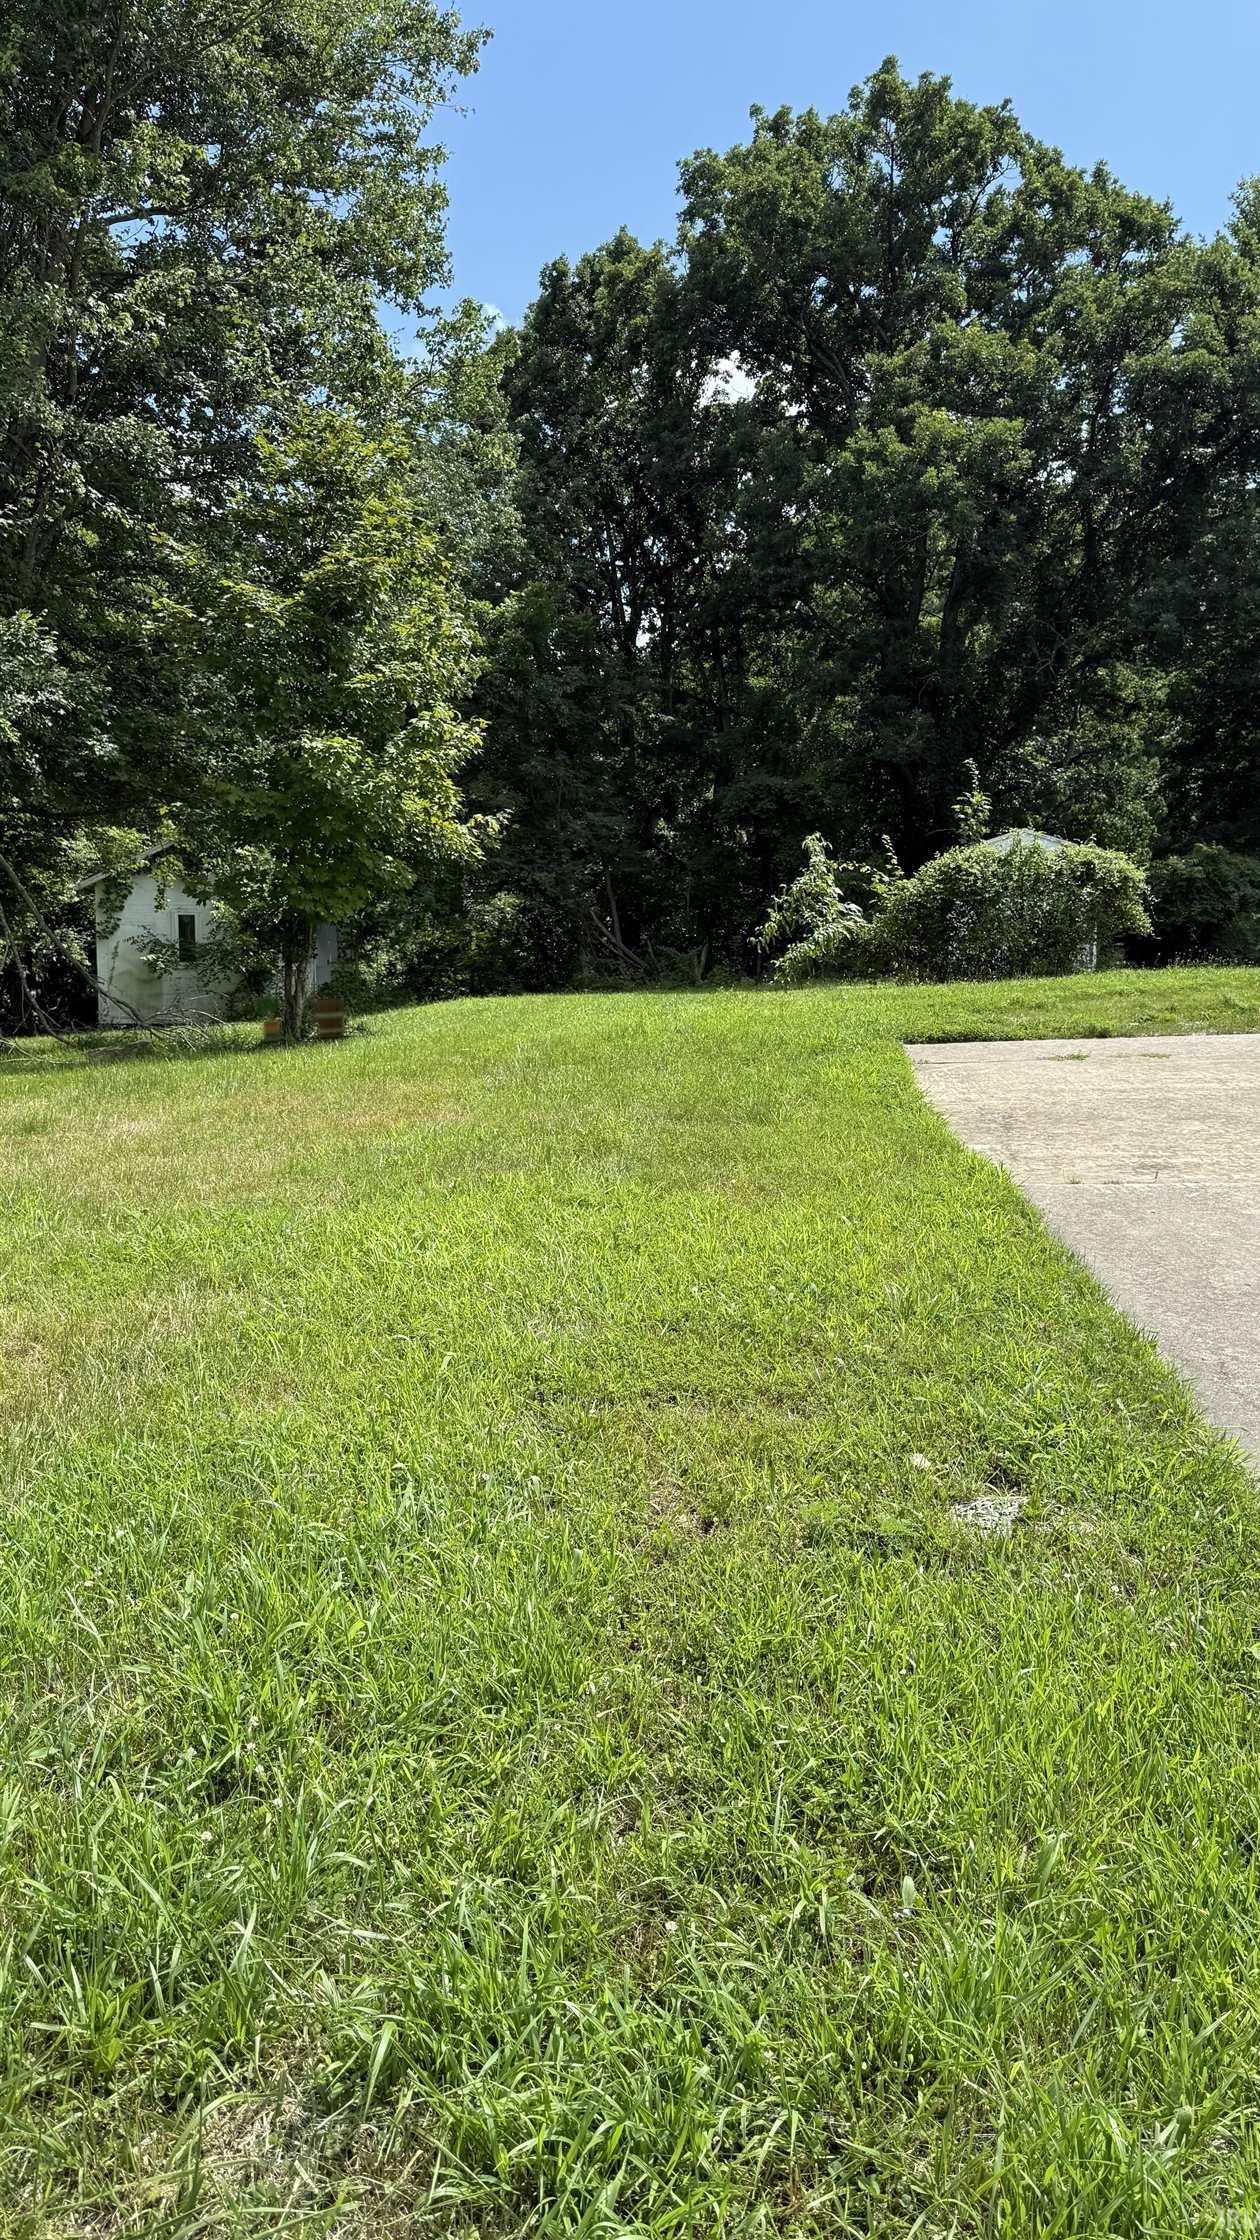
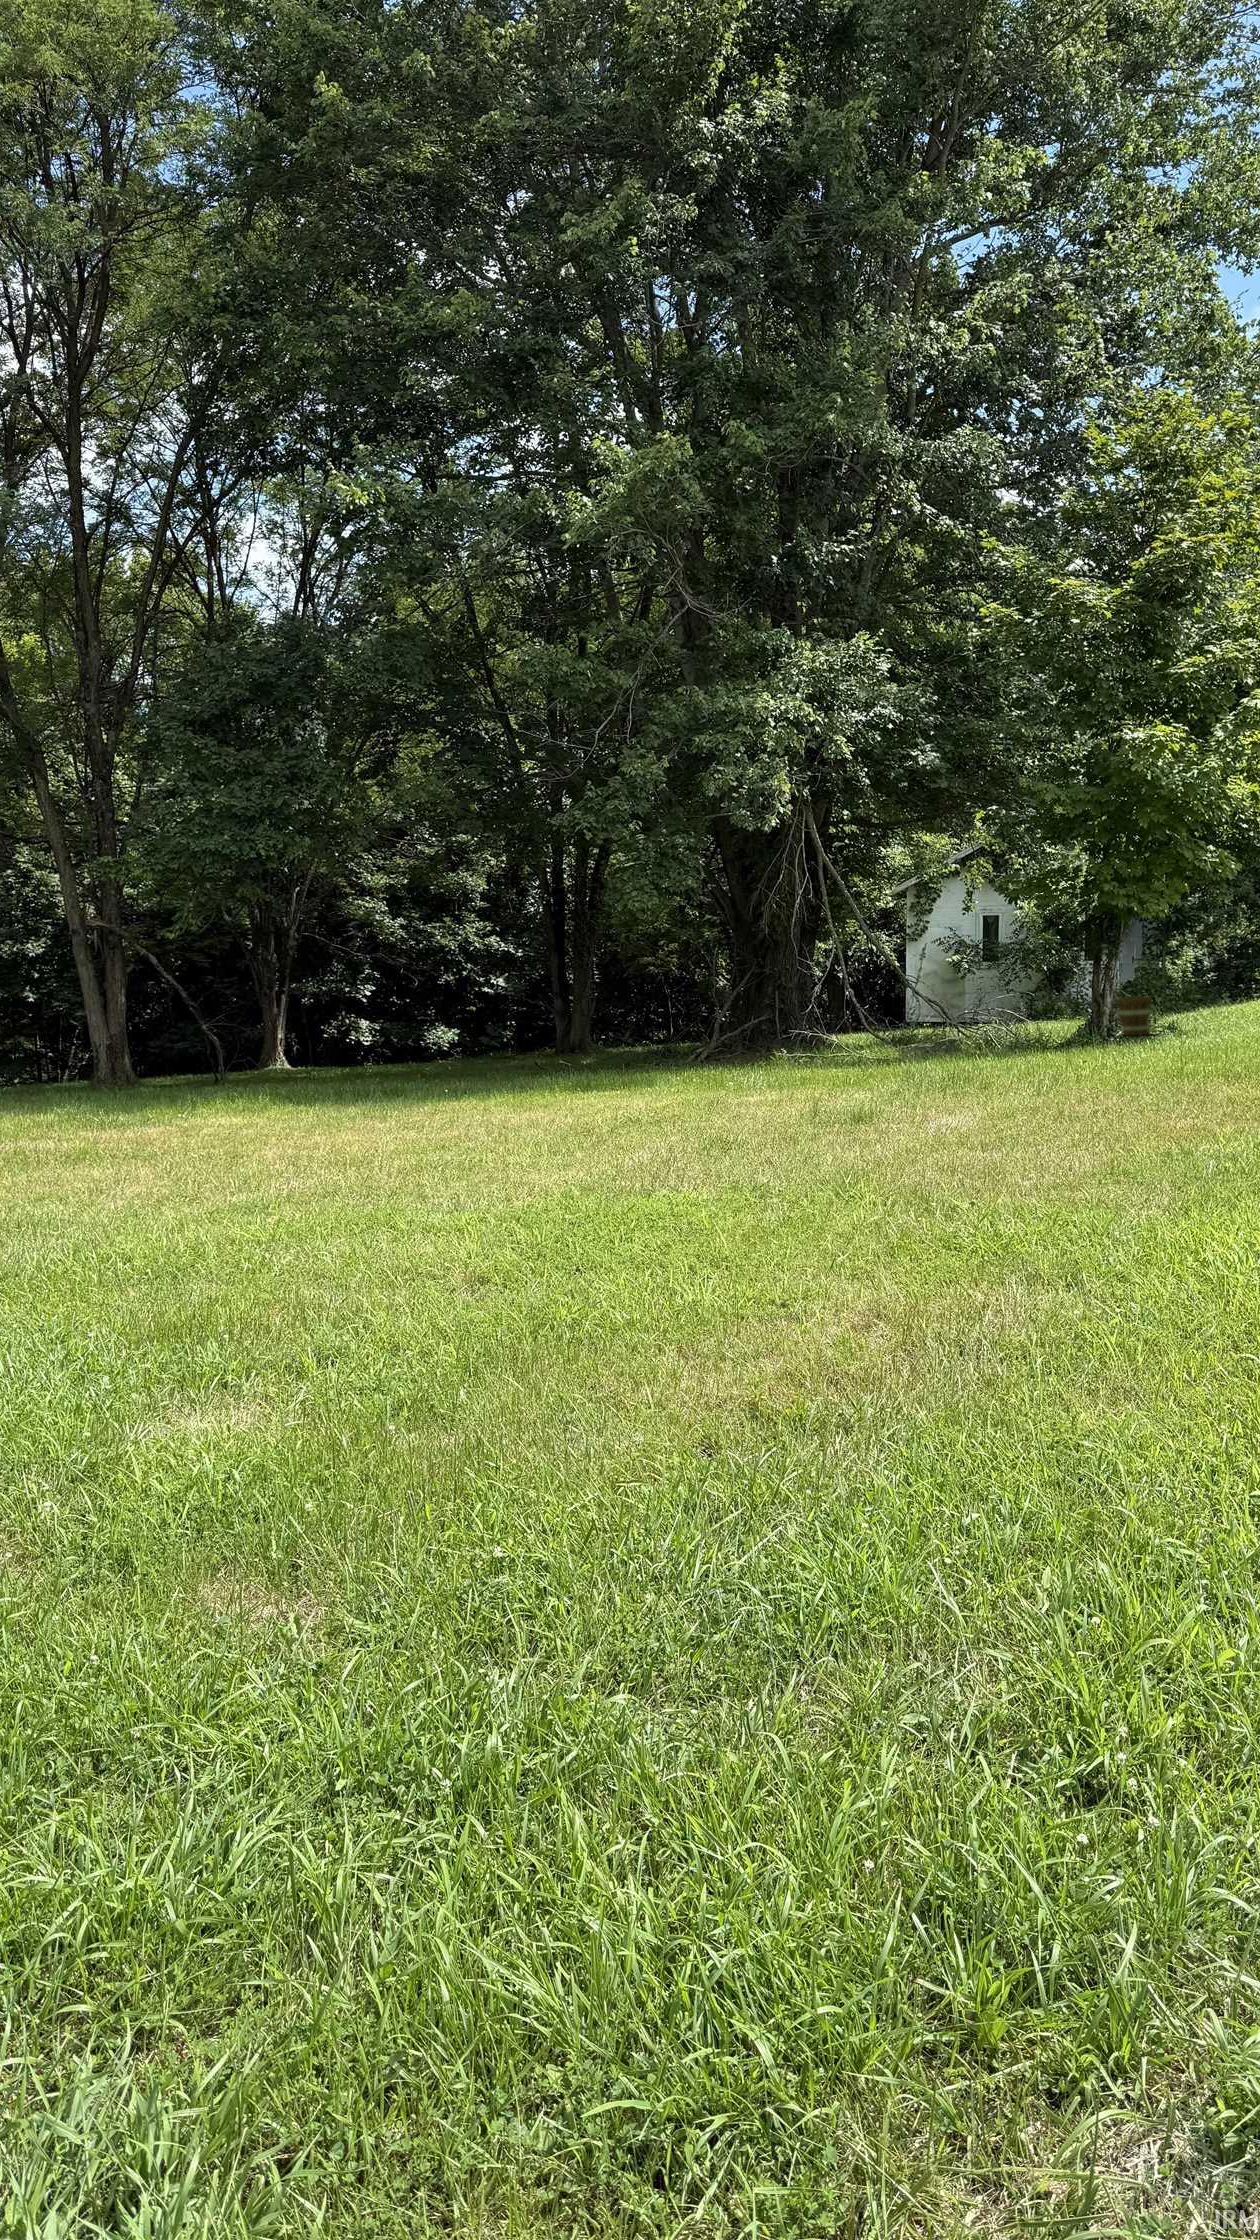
potted tree: present [254,996,283,1041] -> none [1055,992,1090,1037]

